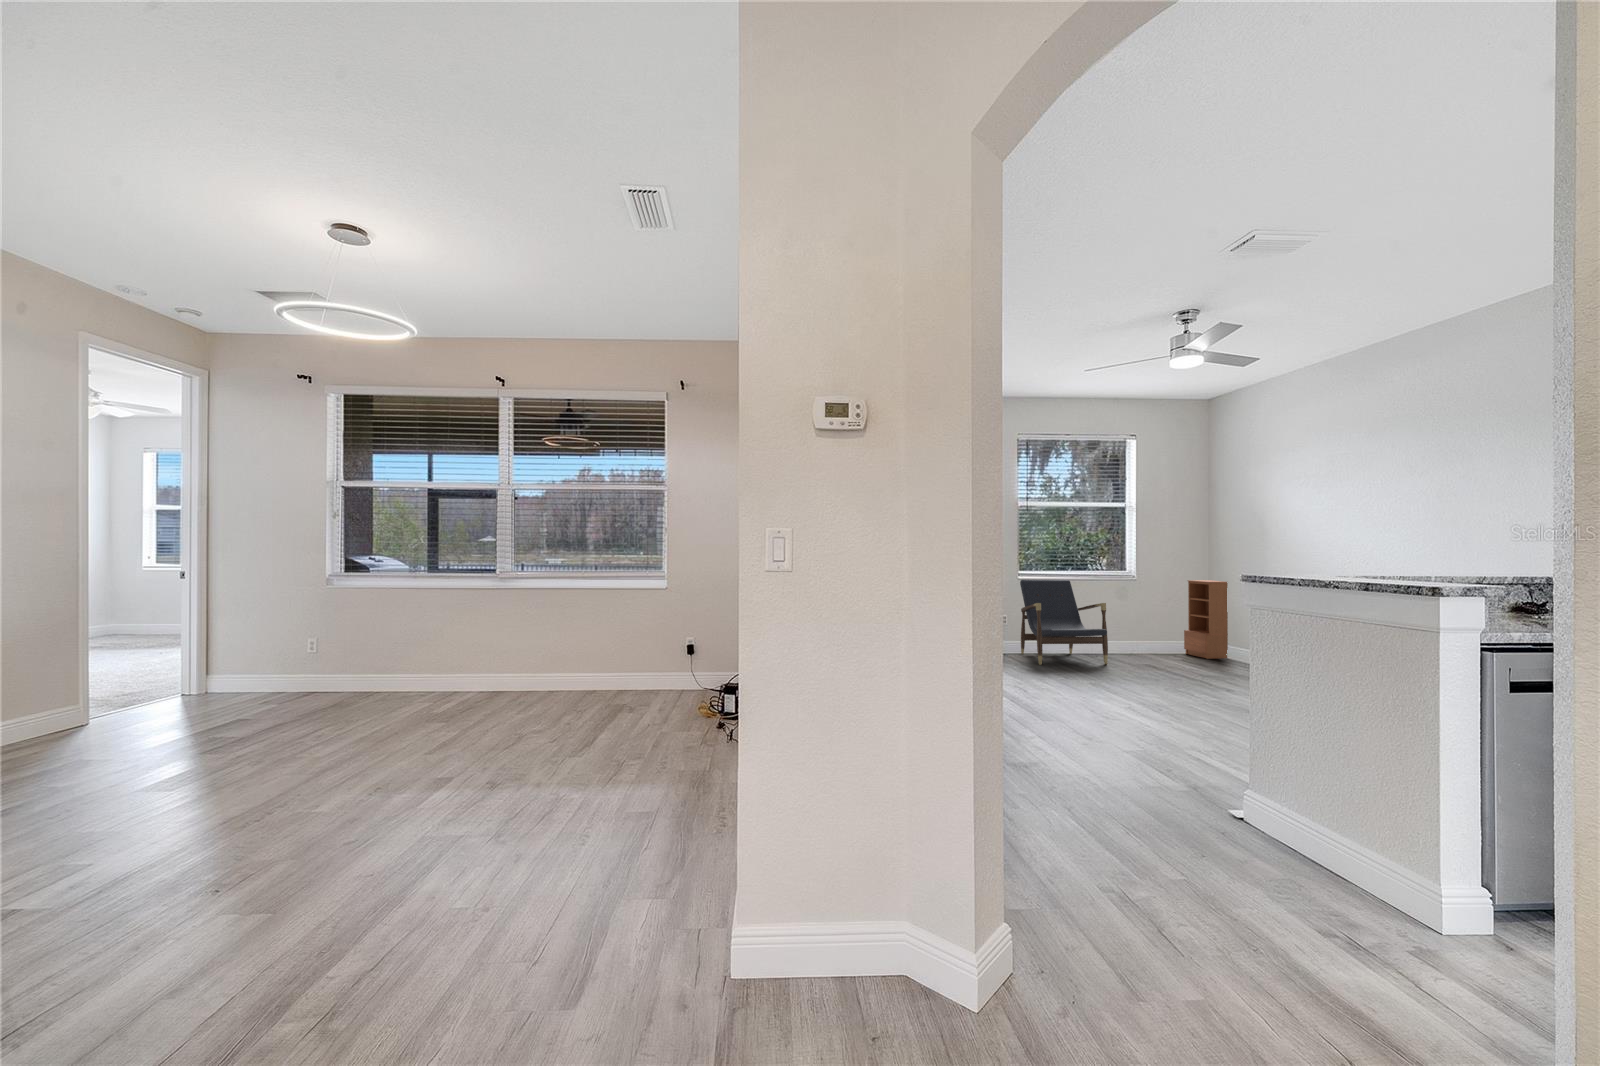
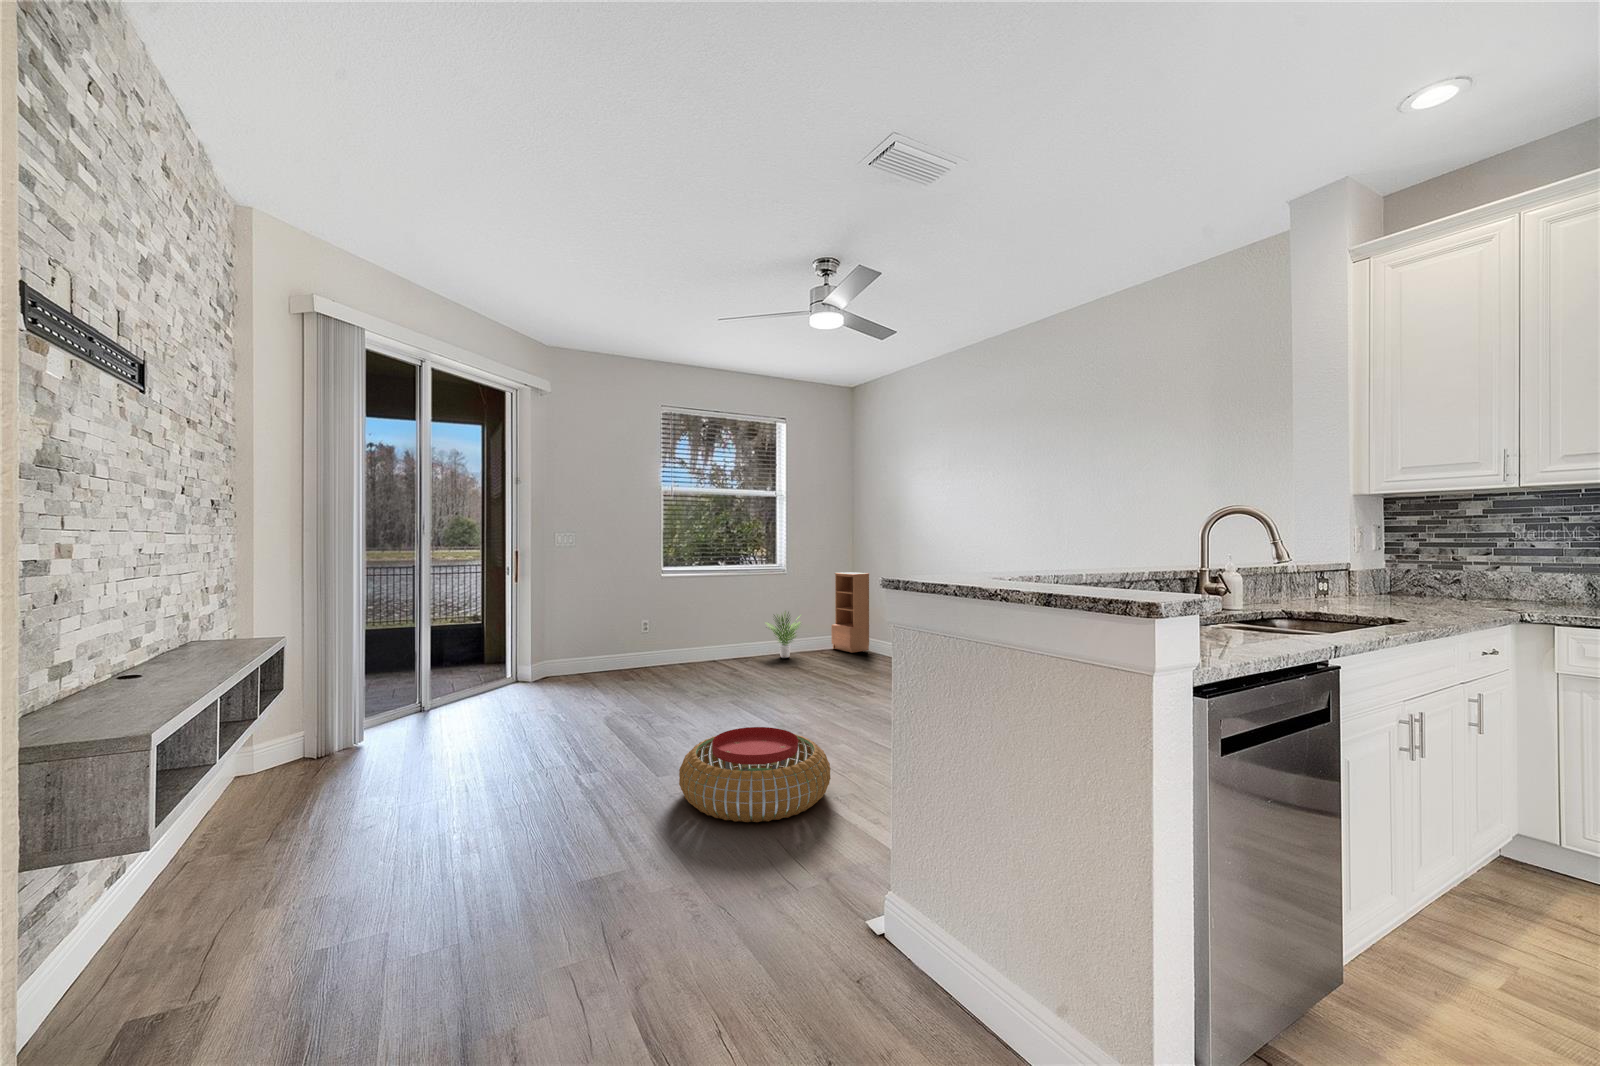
lounge chair: present [1020,579,1108,665] -> none [664,577,756,680]
potted plant: none [1113,613,1154,657] -> present [768,612,801,658]
pouf: none [1065,692,1193,756] -> present [679,727,831,822]

